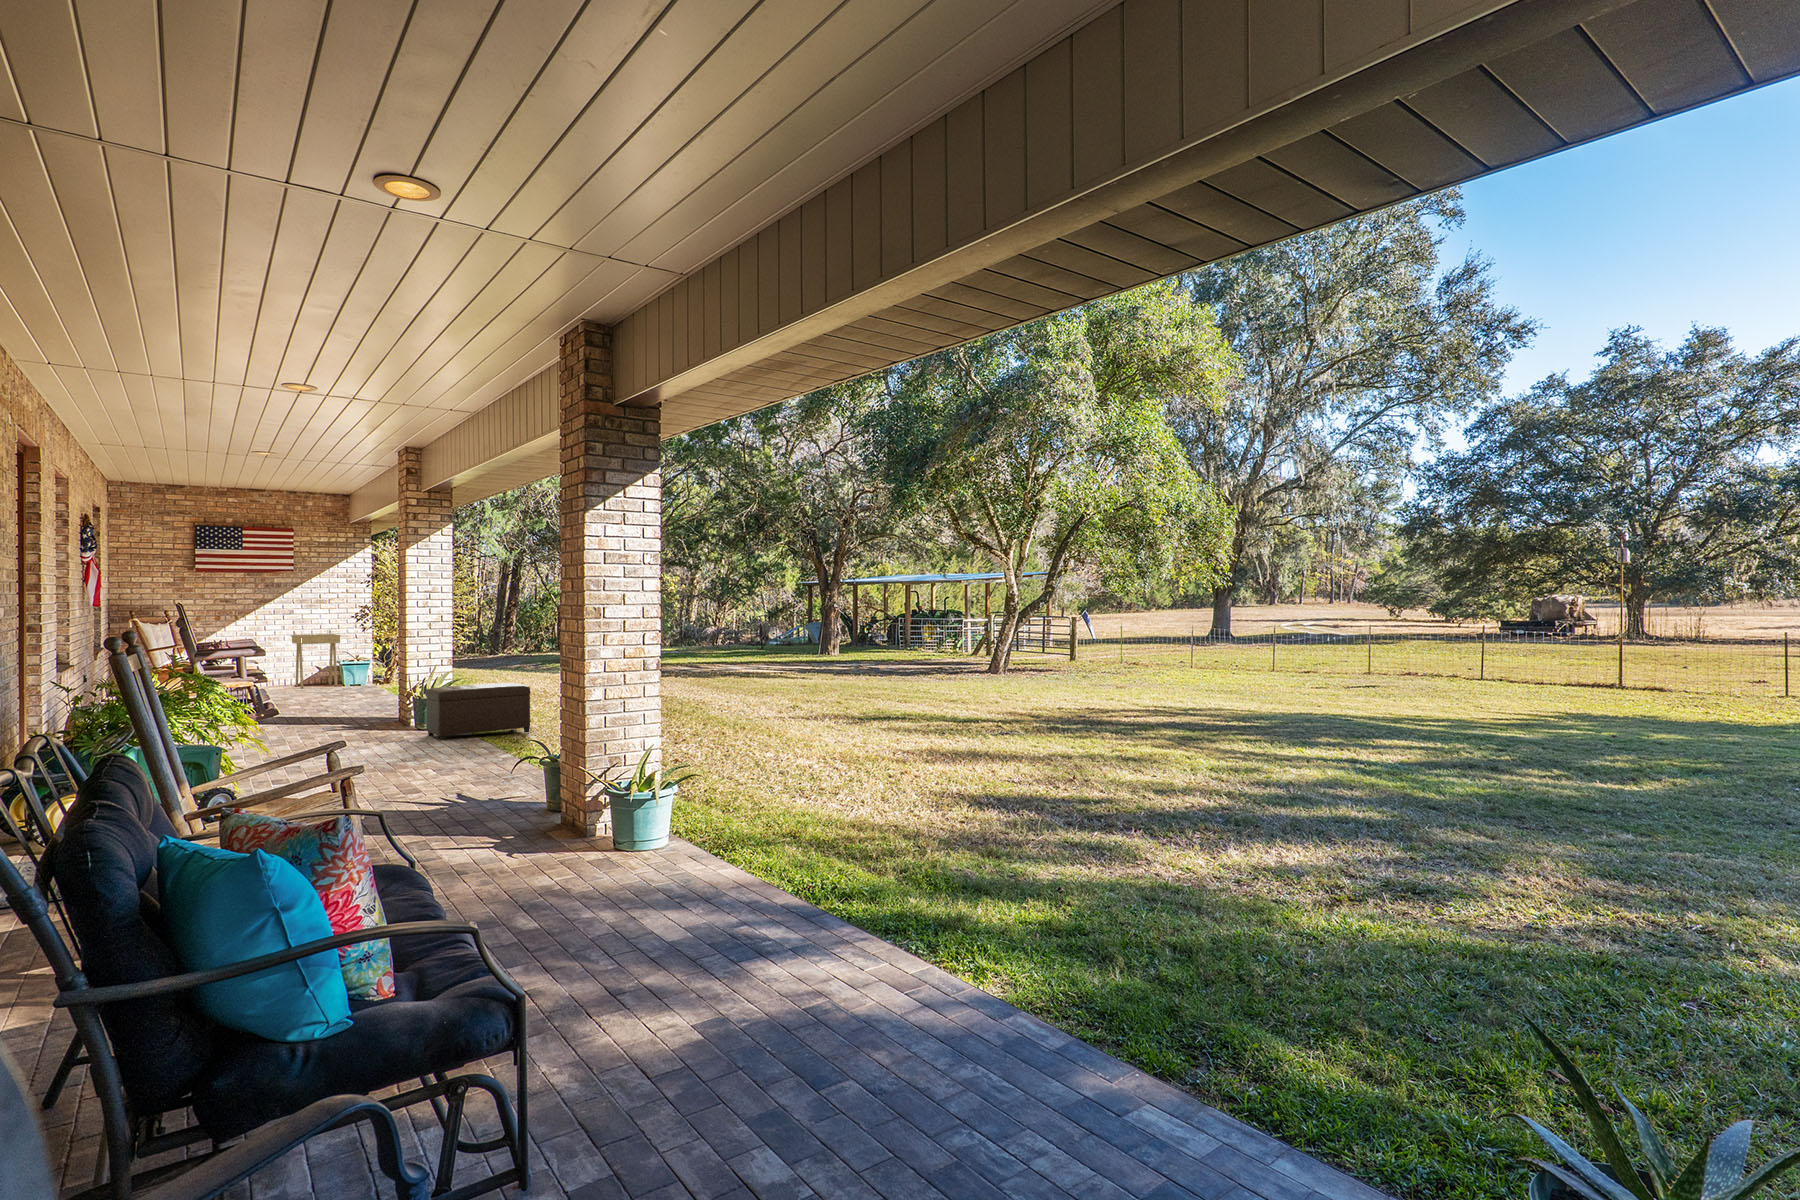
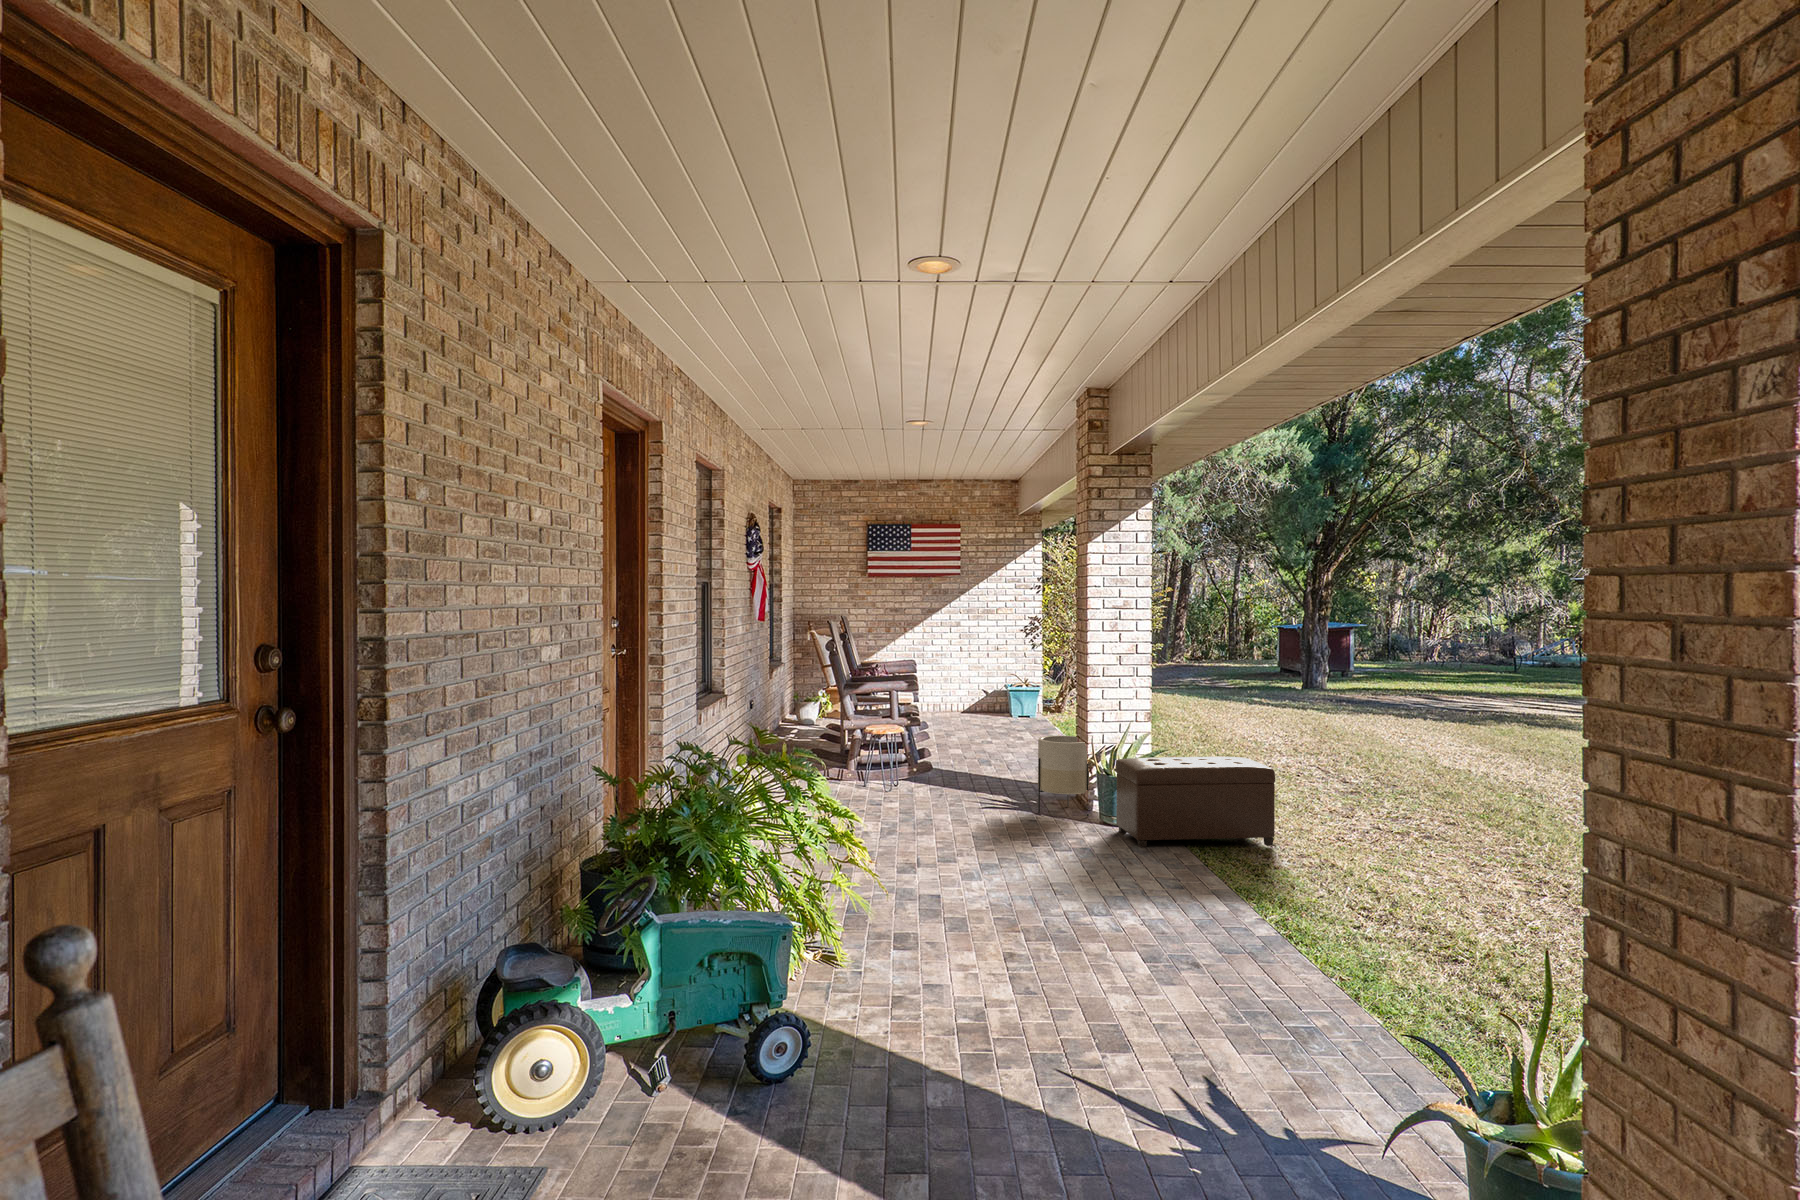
side table: present [291,634,341,689] -> none [957,651,1009,717]
planter: none [368,680,410,733] -> present [1038,736,1089,816]

